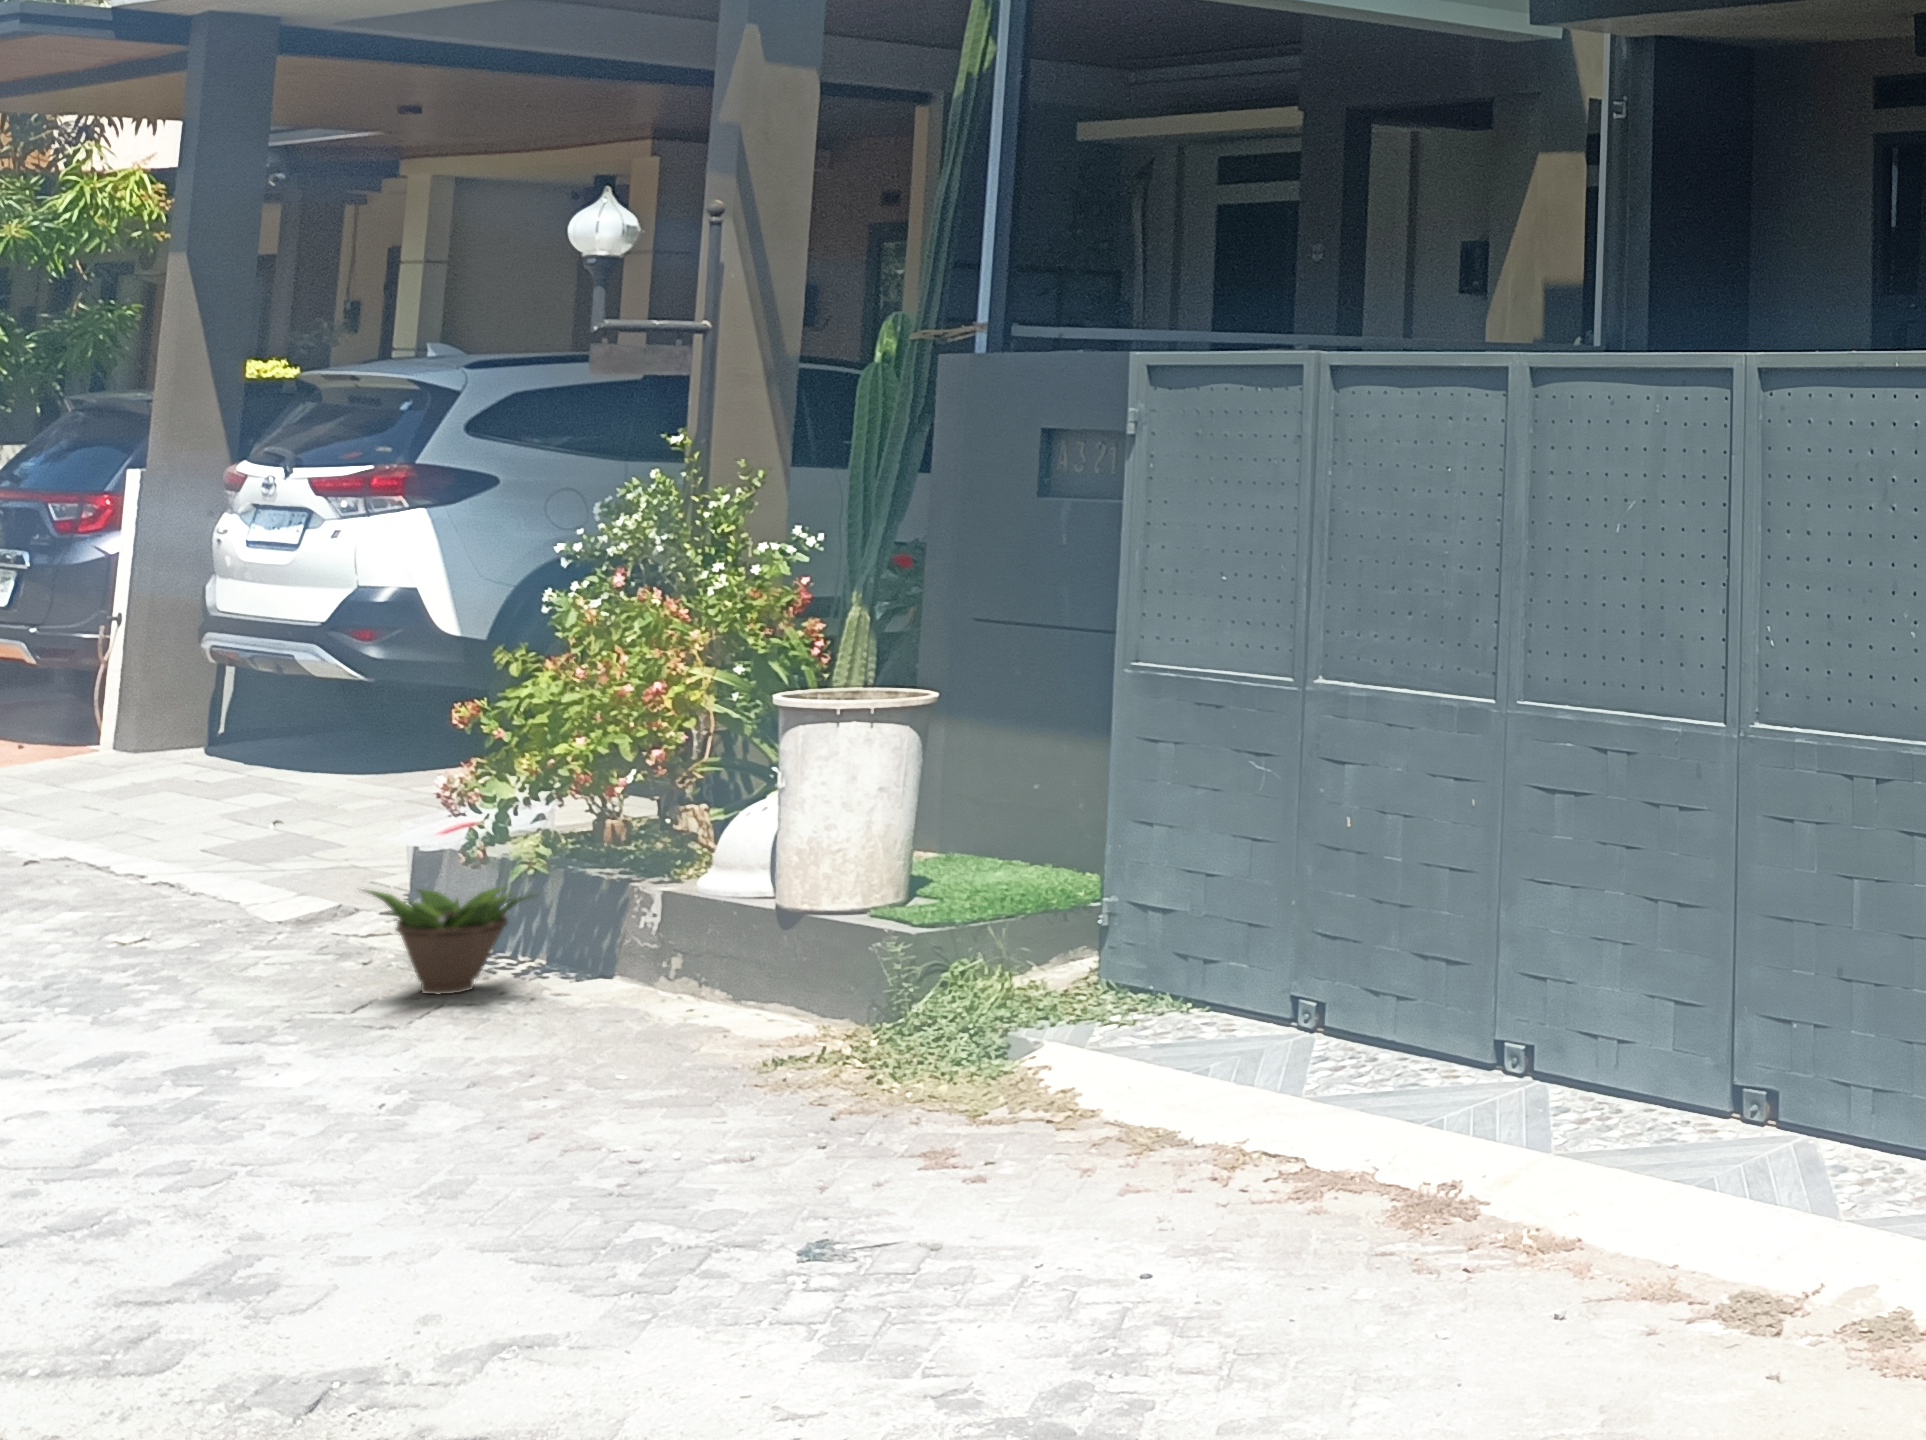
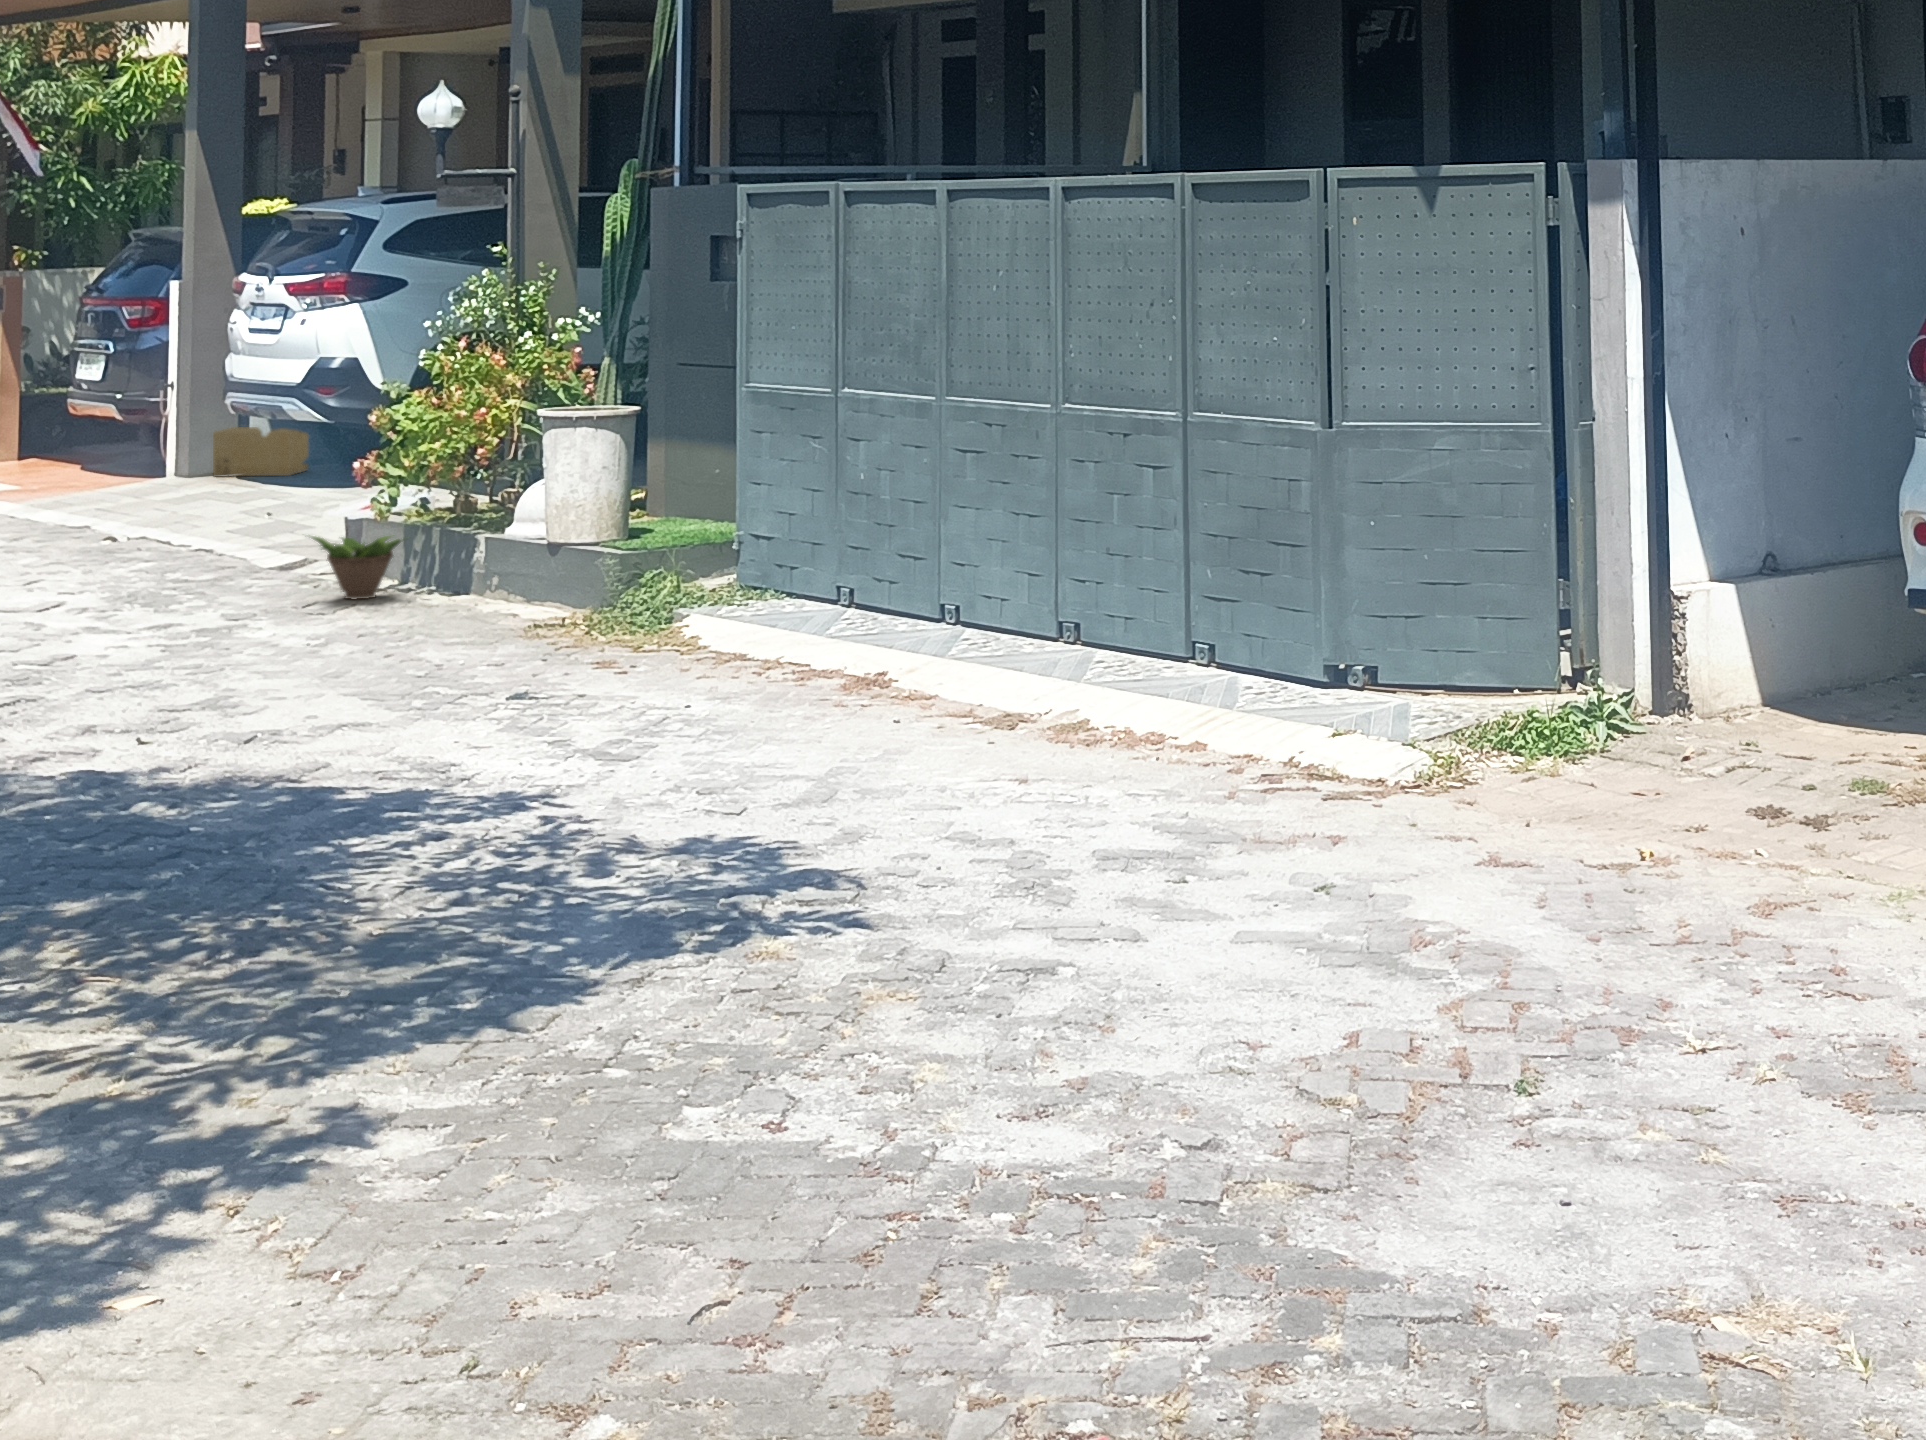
cardboard box: none [172,675,319,746] -> present [213,427,309,477]

